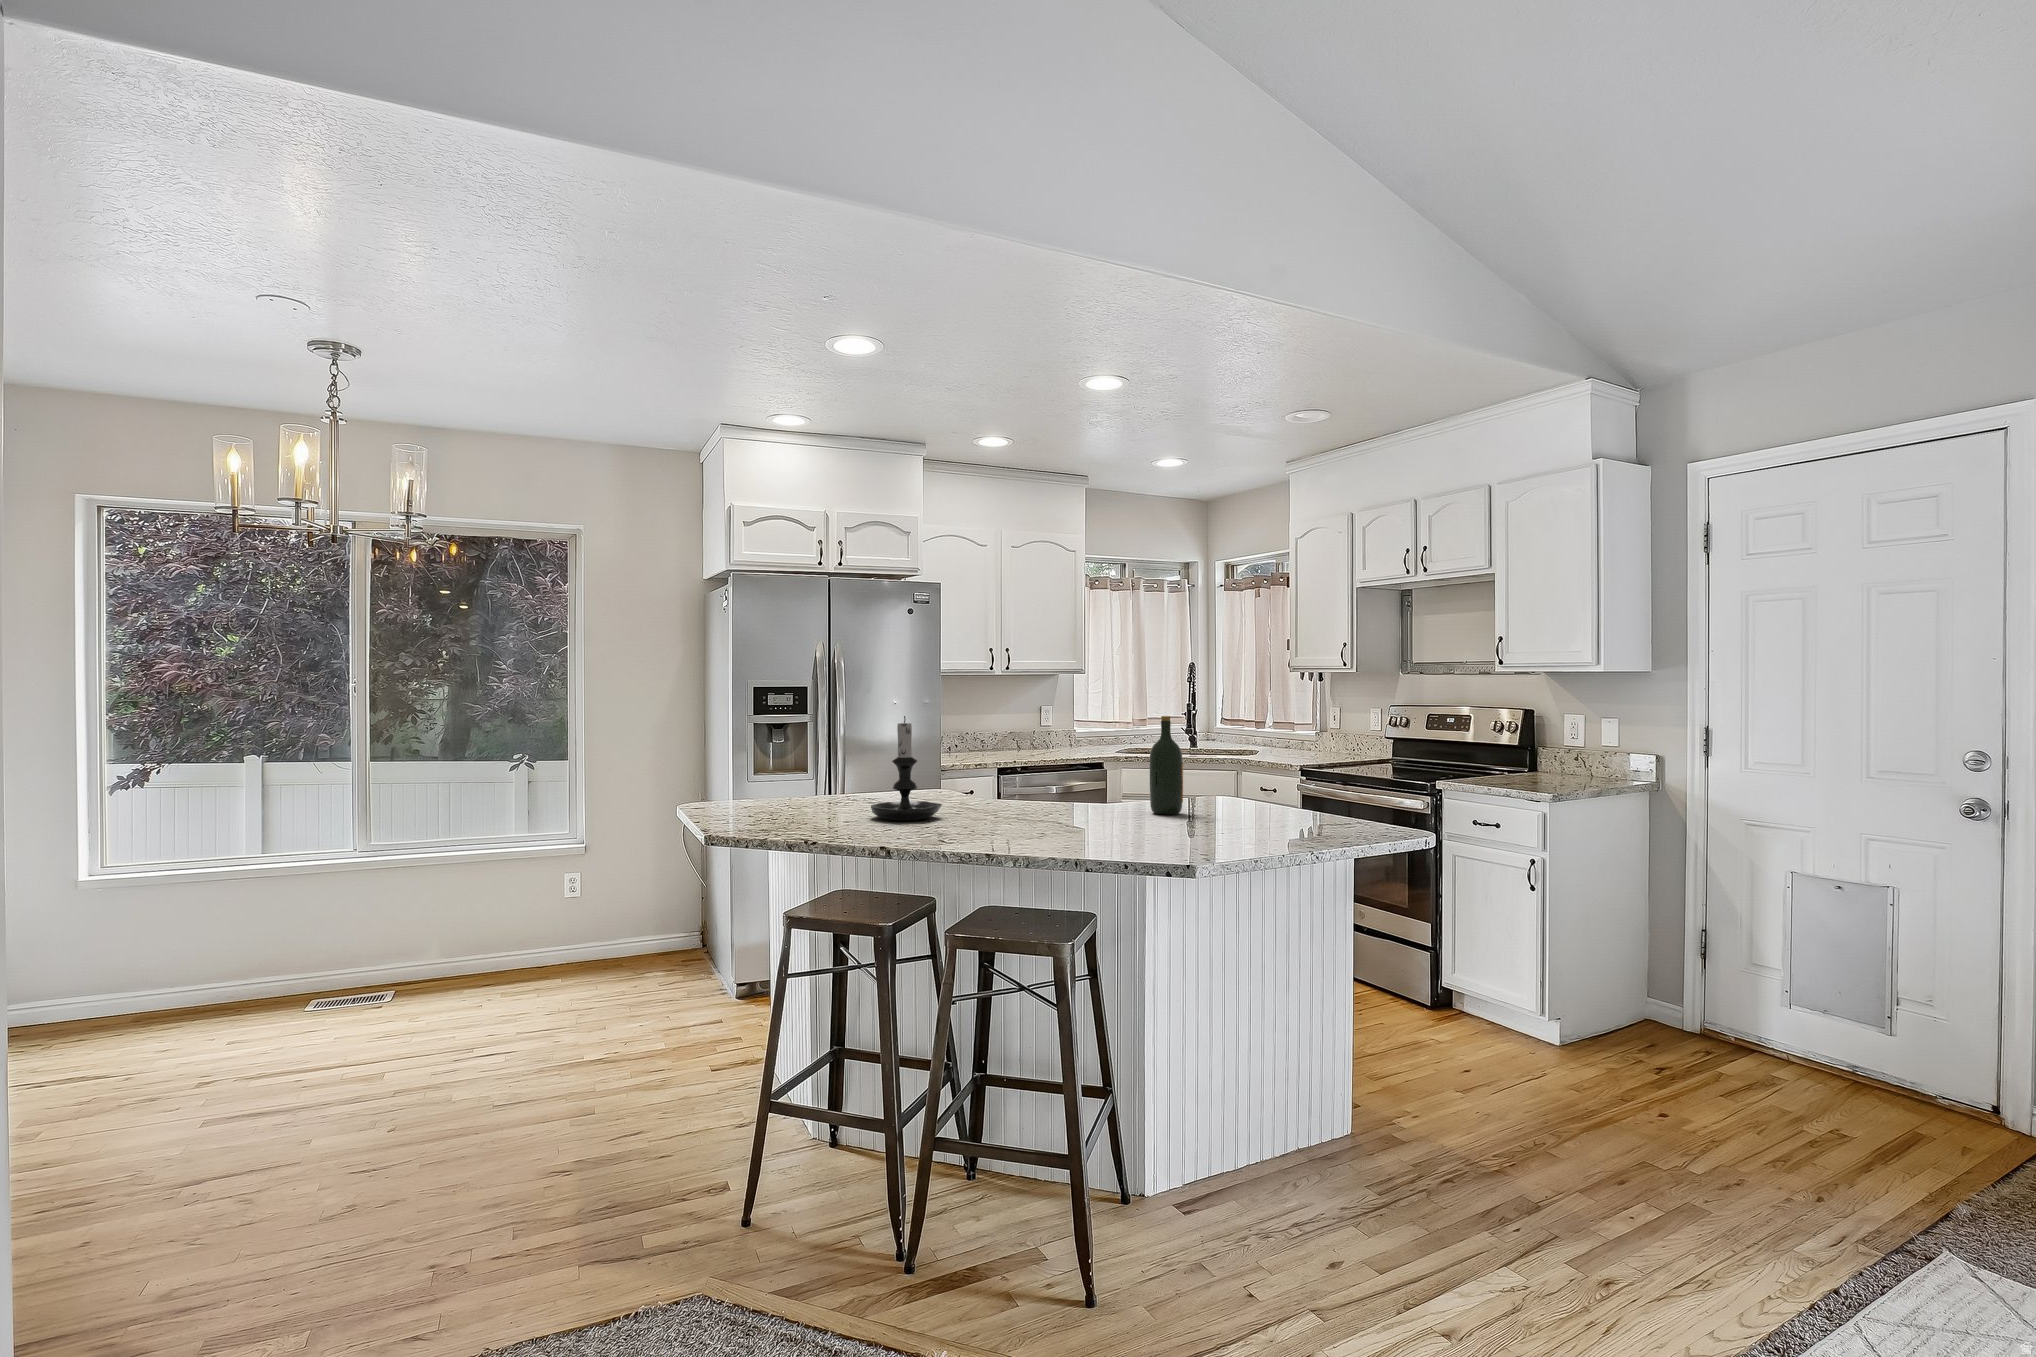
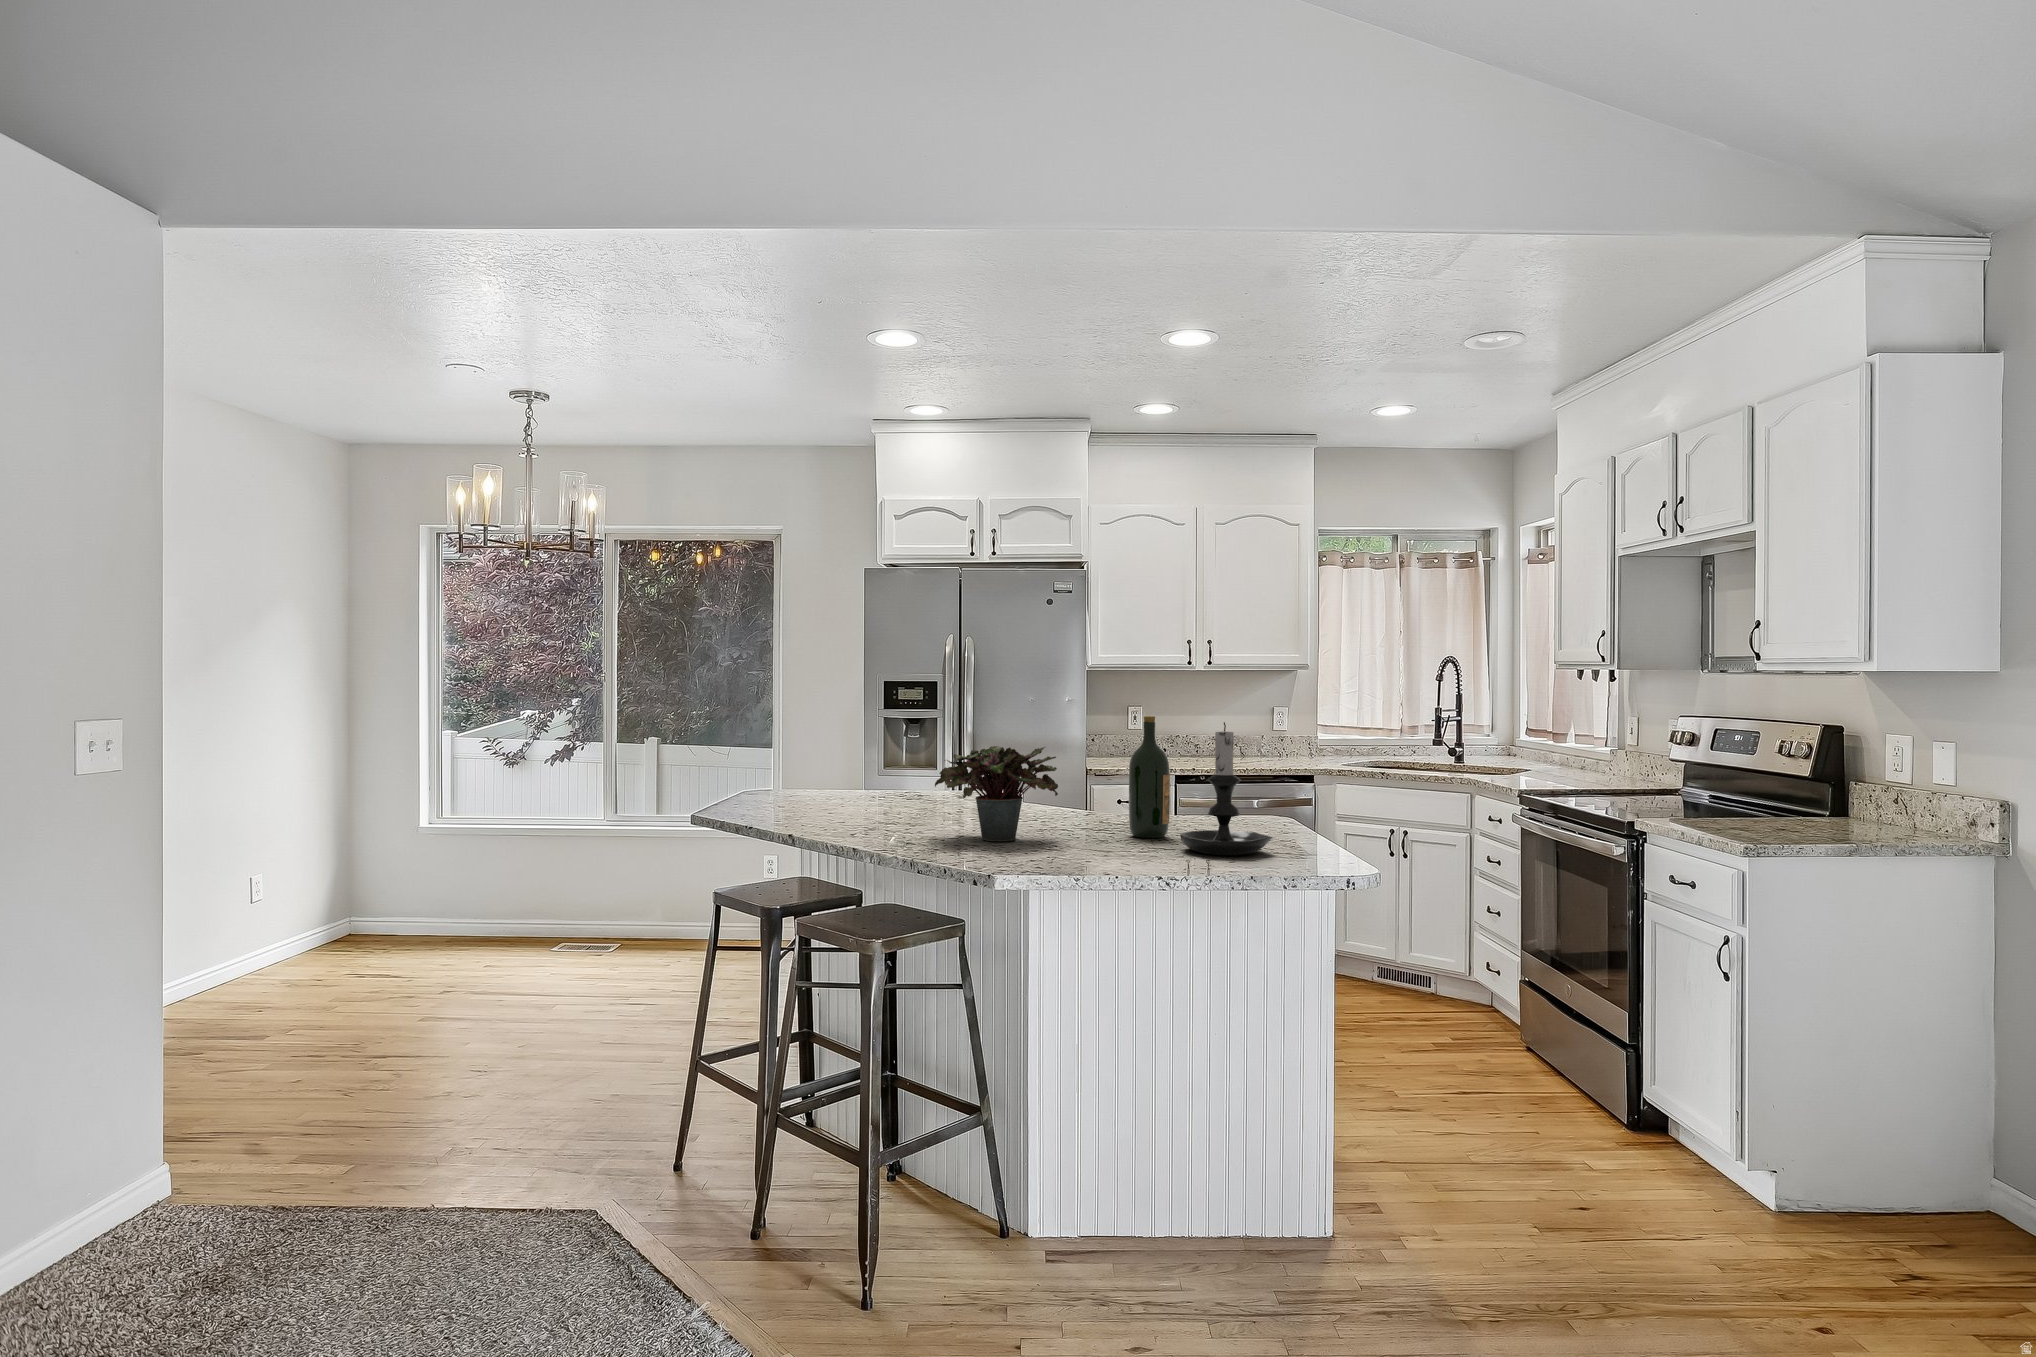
candle holder: present [871,716,942,821] -> present [1180,722,1273,855]
potted plant: none [1013,744,1125,825] -> present [935,746,1058,841]

